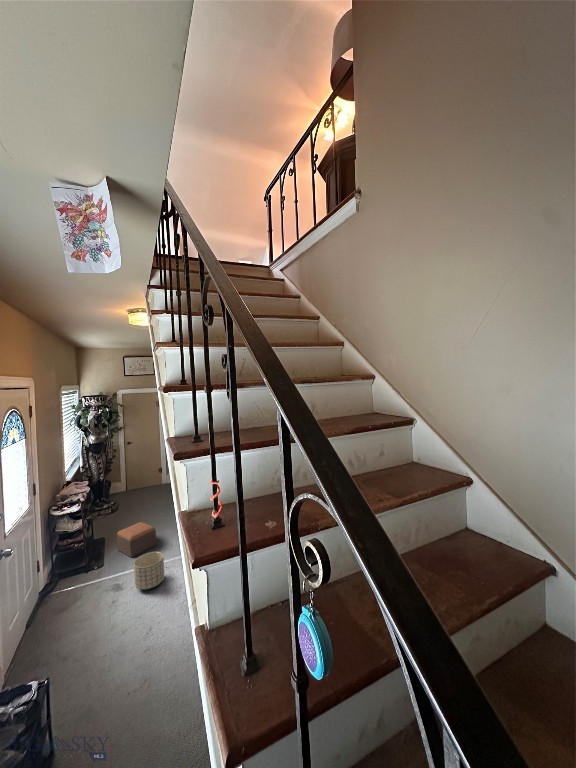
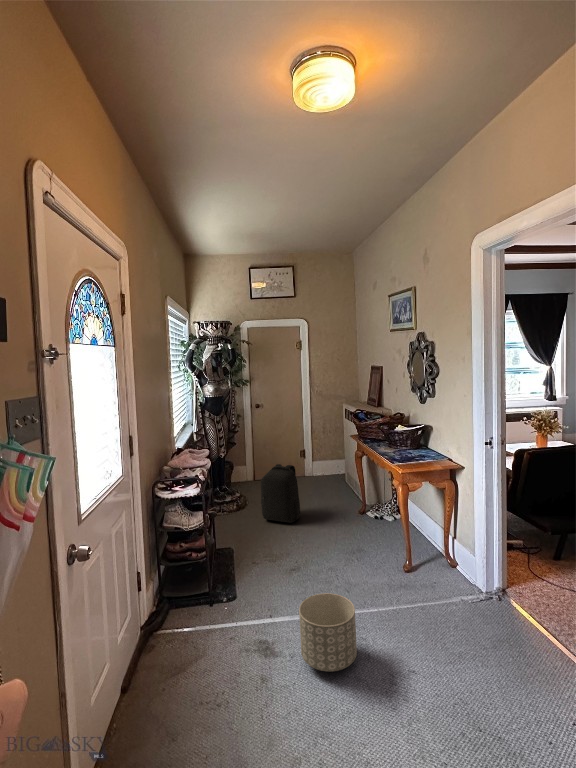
backpack: none [127,482,154,517] -> present [261,464,301,523]
footstool: present [117,522,157,557] -> none [254,530,320,591]

